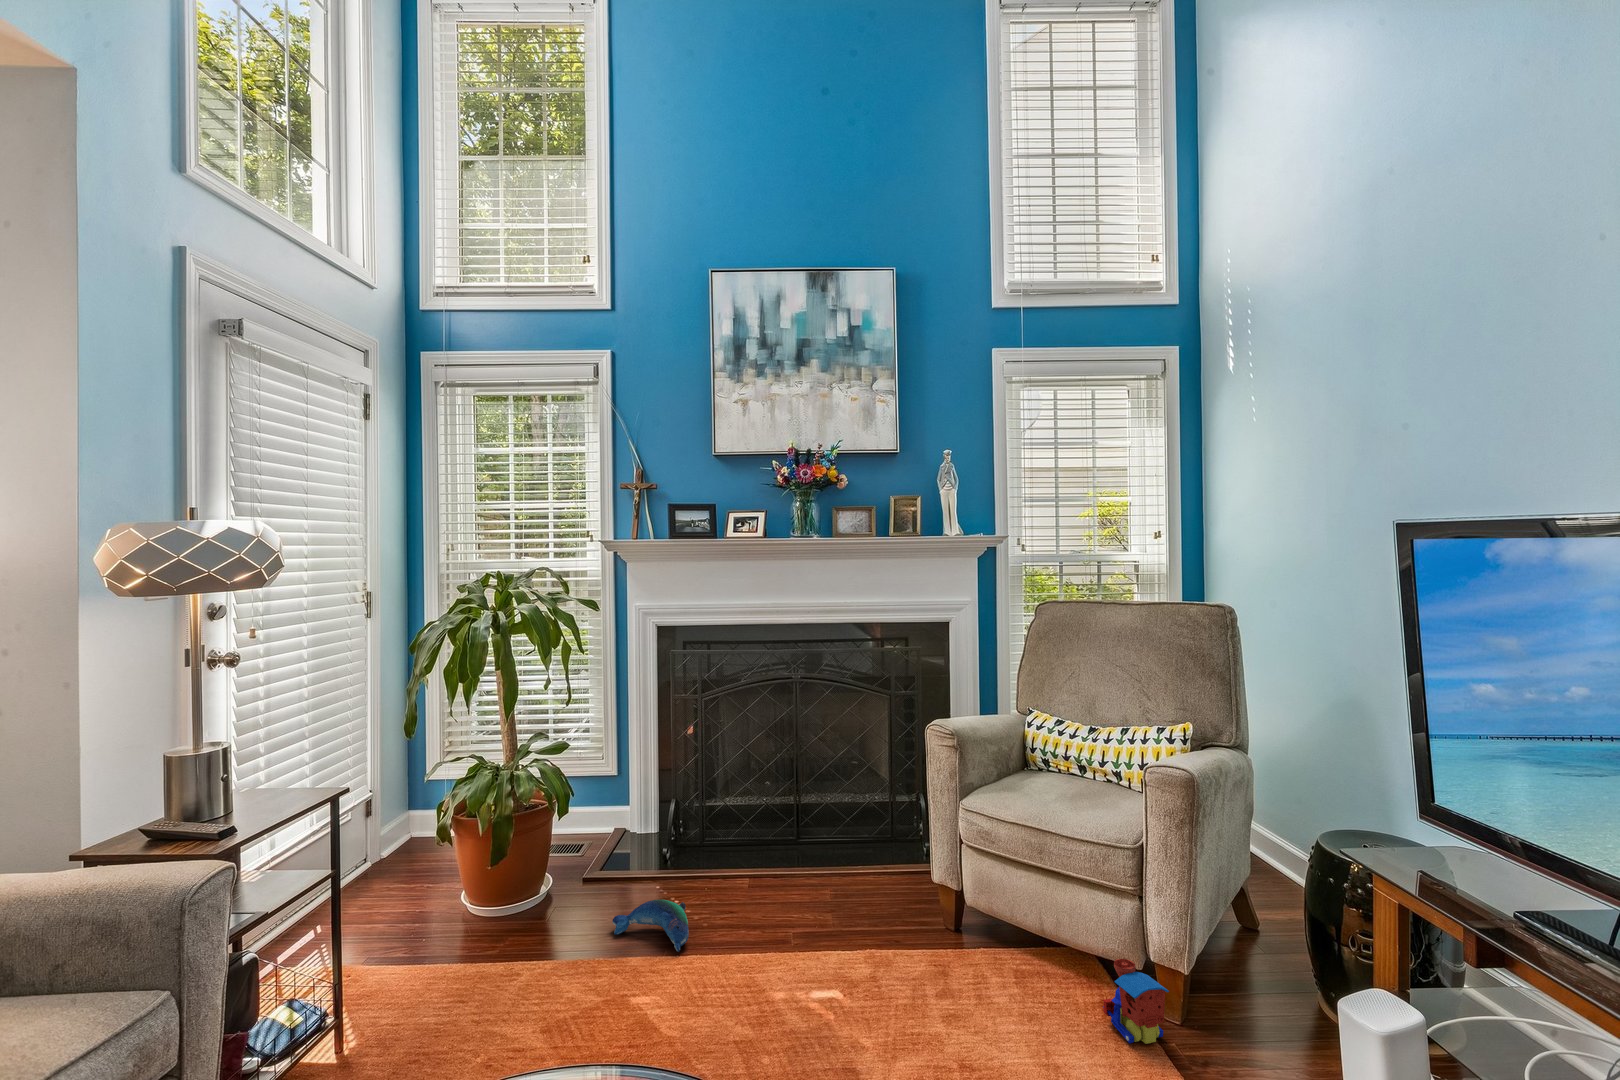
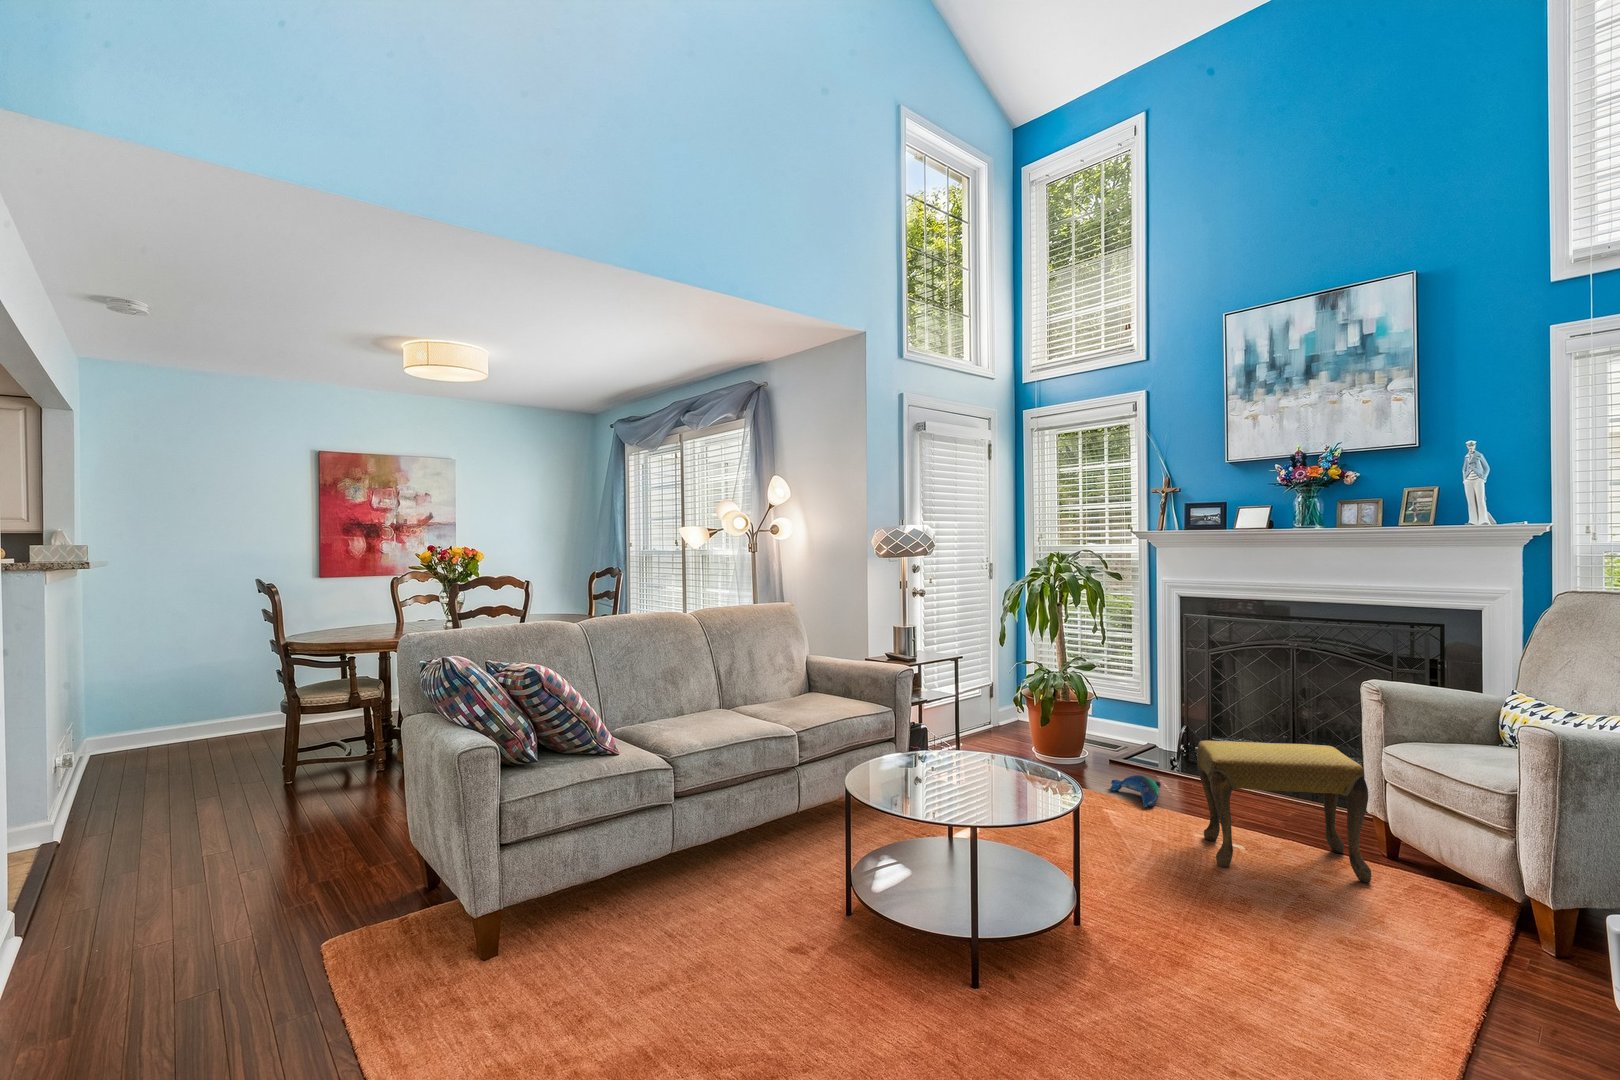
footstool: none [769,809,970,1024] -> present [1197,741,1371,882]
toy train: present [1103,959,1169,1044] -> none [1473,894,1528,968]

